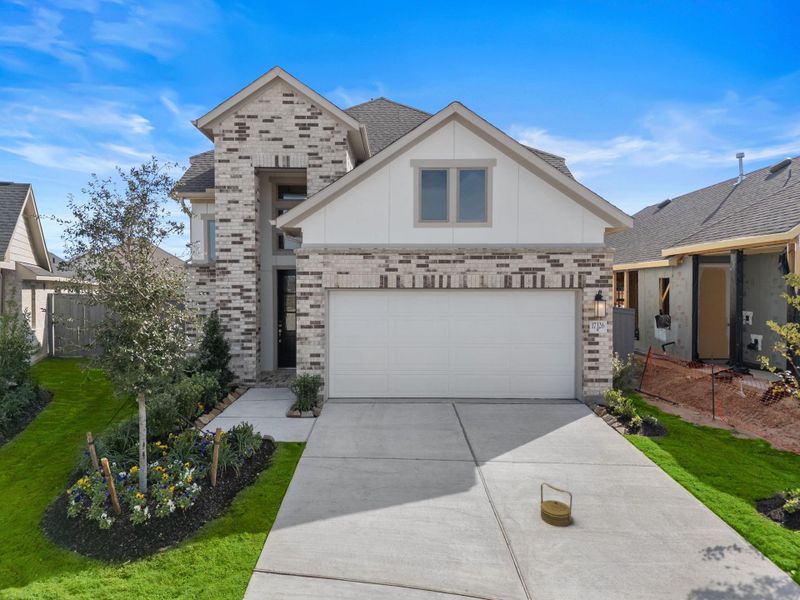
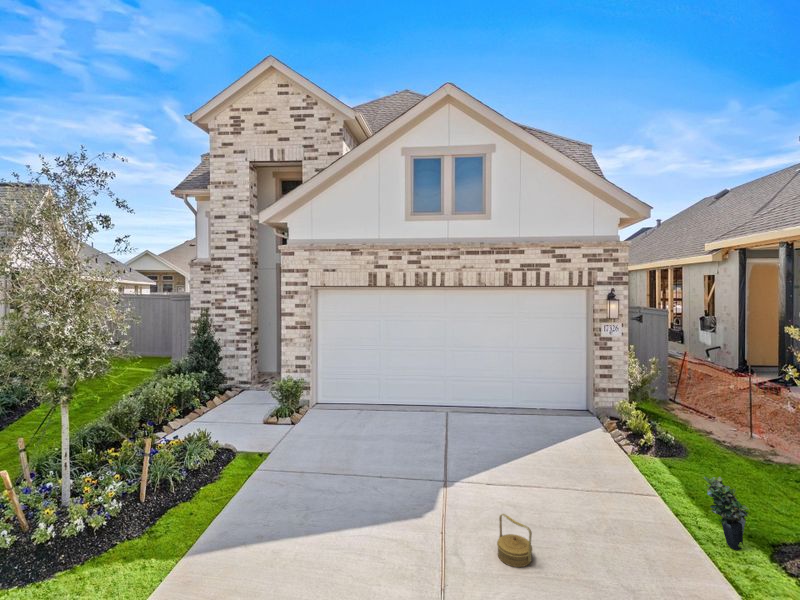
potted plant: none [700,445,738,504] -> present [704,477,749,550]

